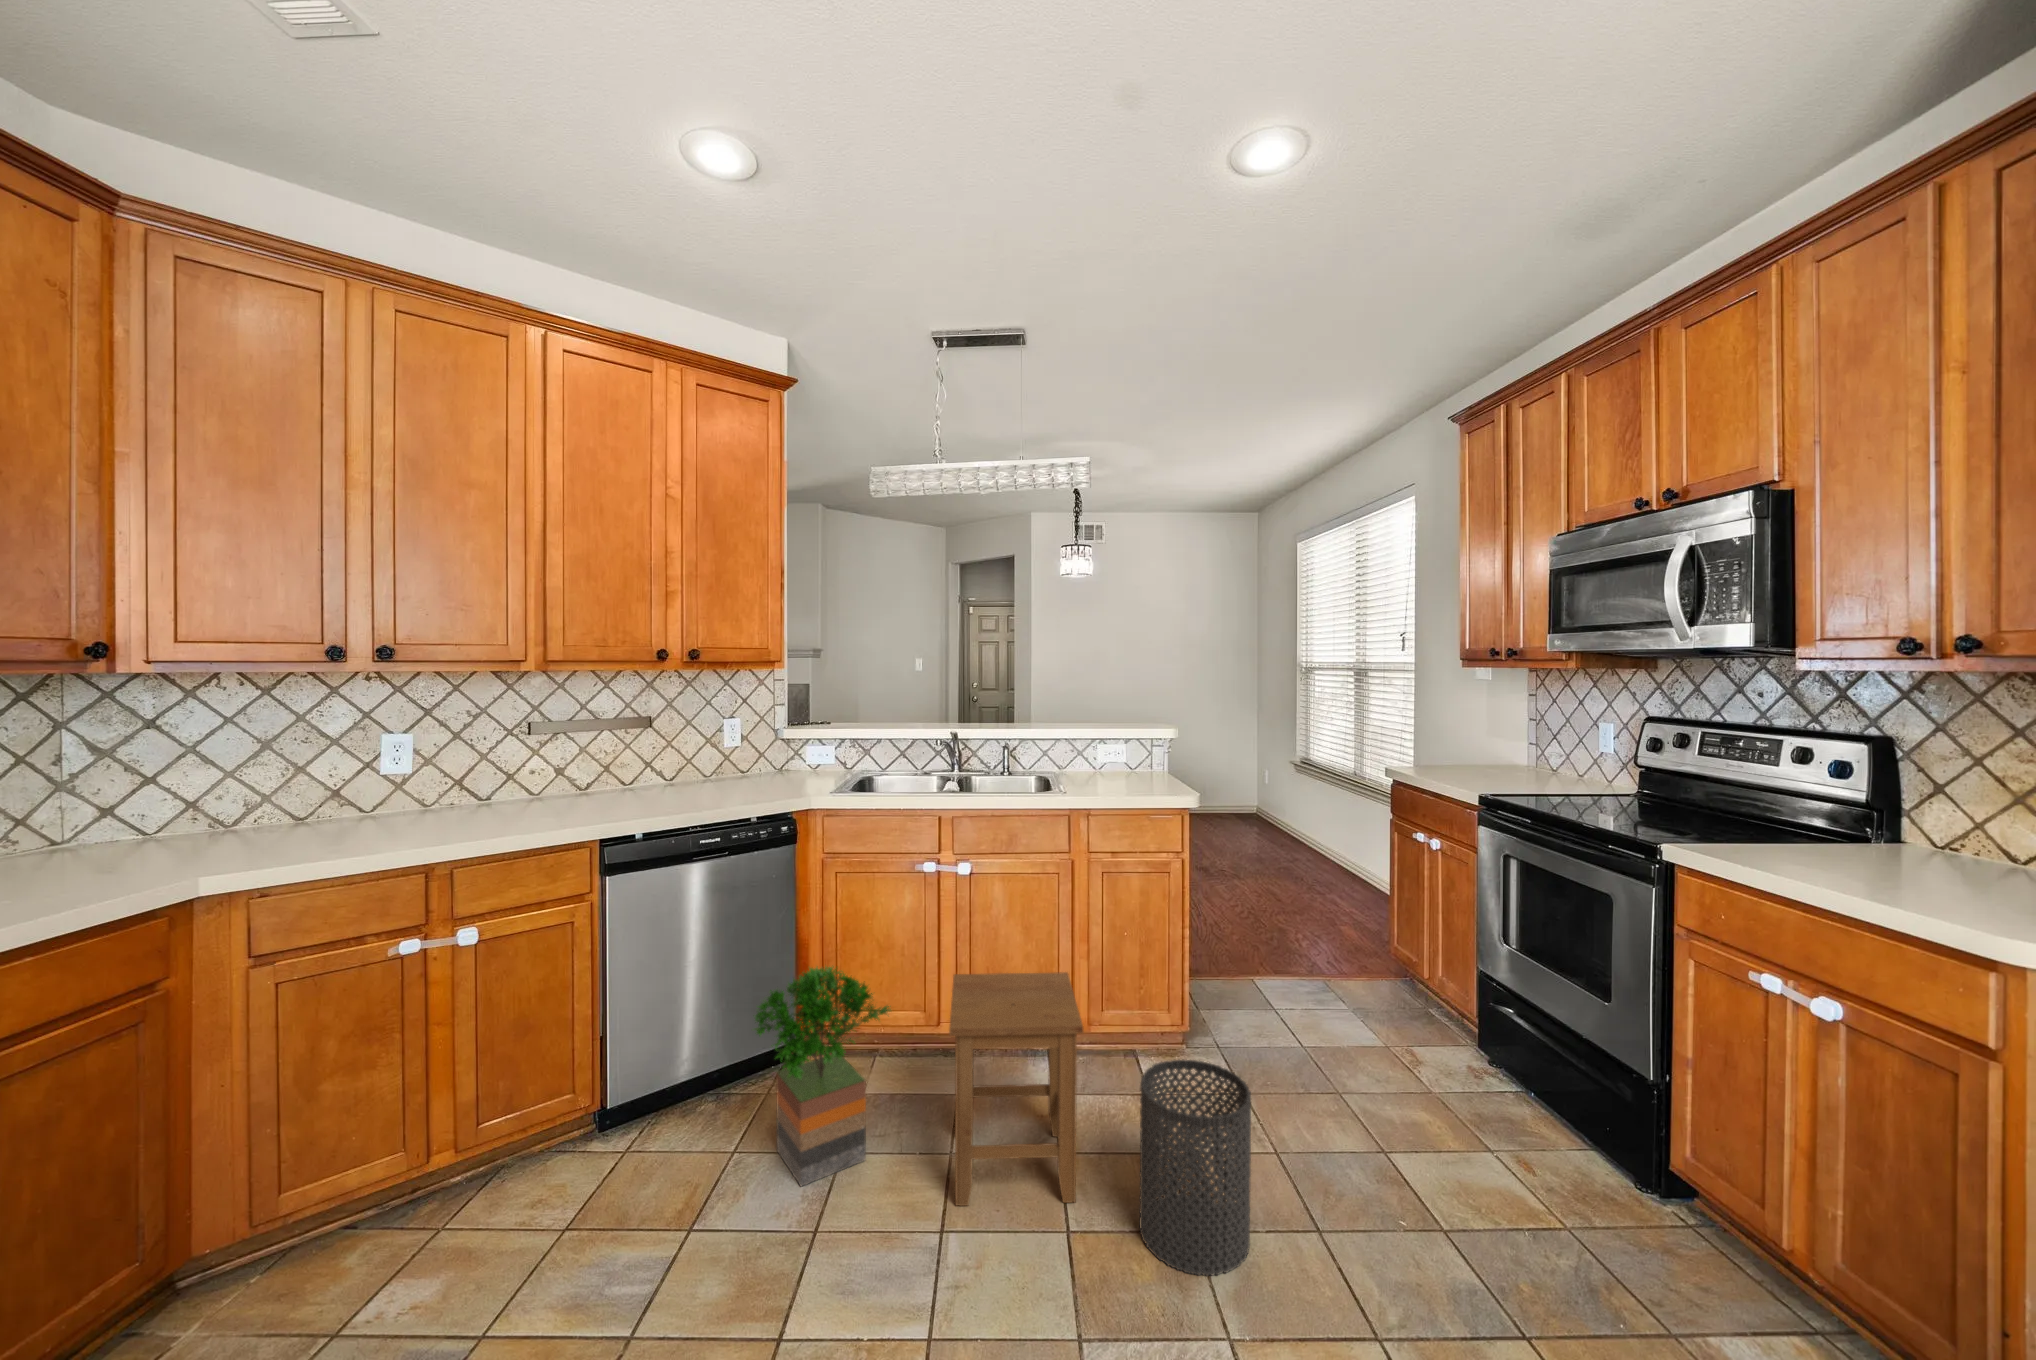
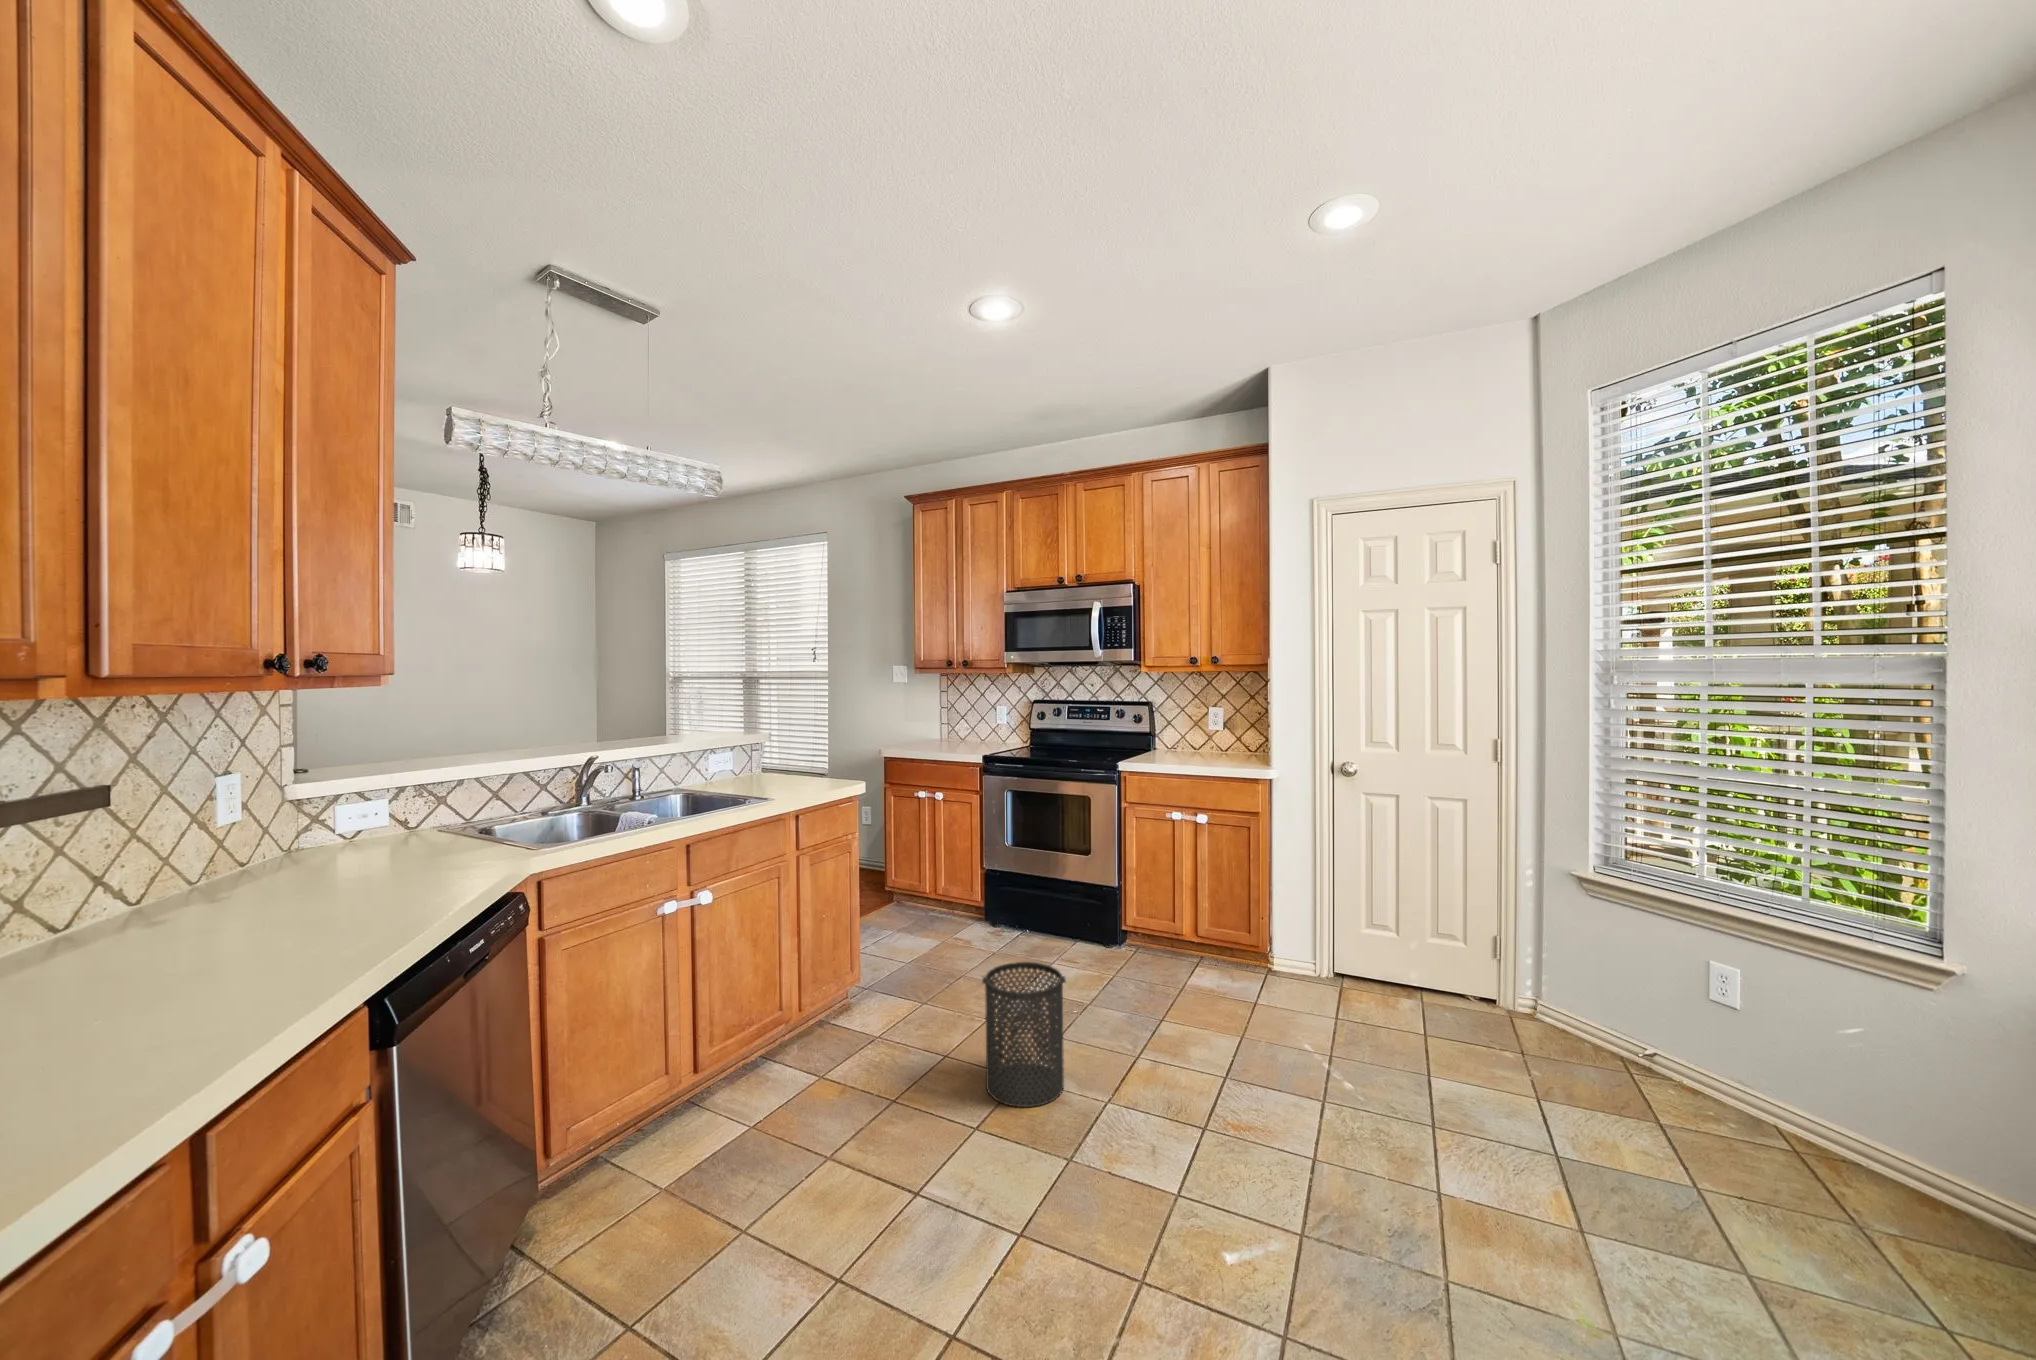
potted tree: present [755,966,891,1186] -> none [647,1021,797,1281]
stool: present [949,972,1083,1206] -> none [794,950,956,1178]

